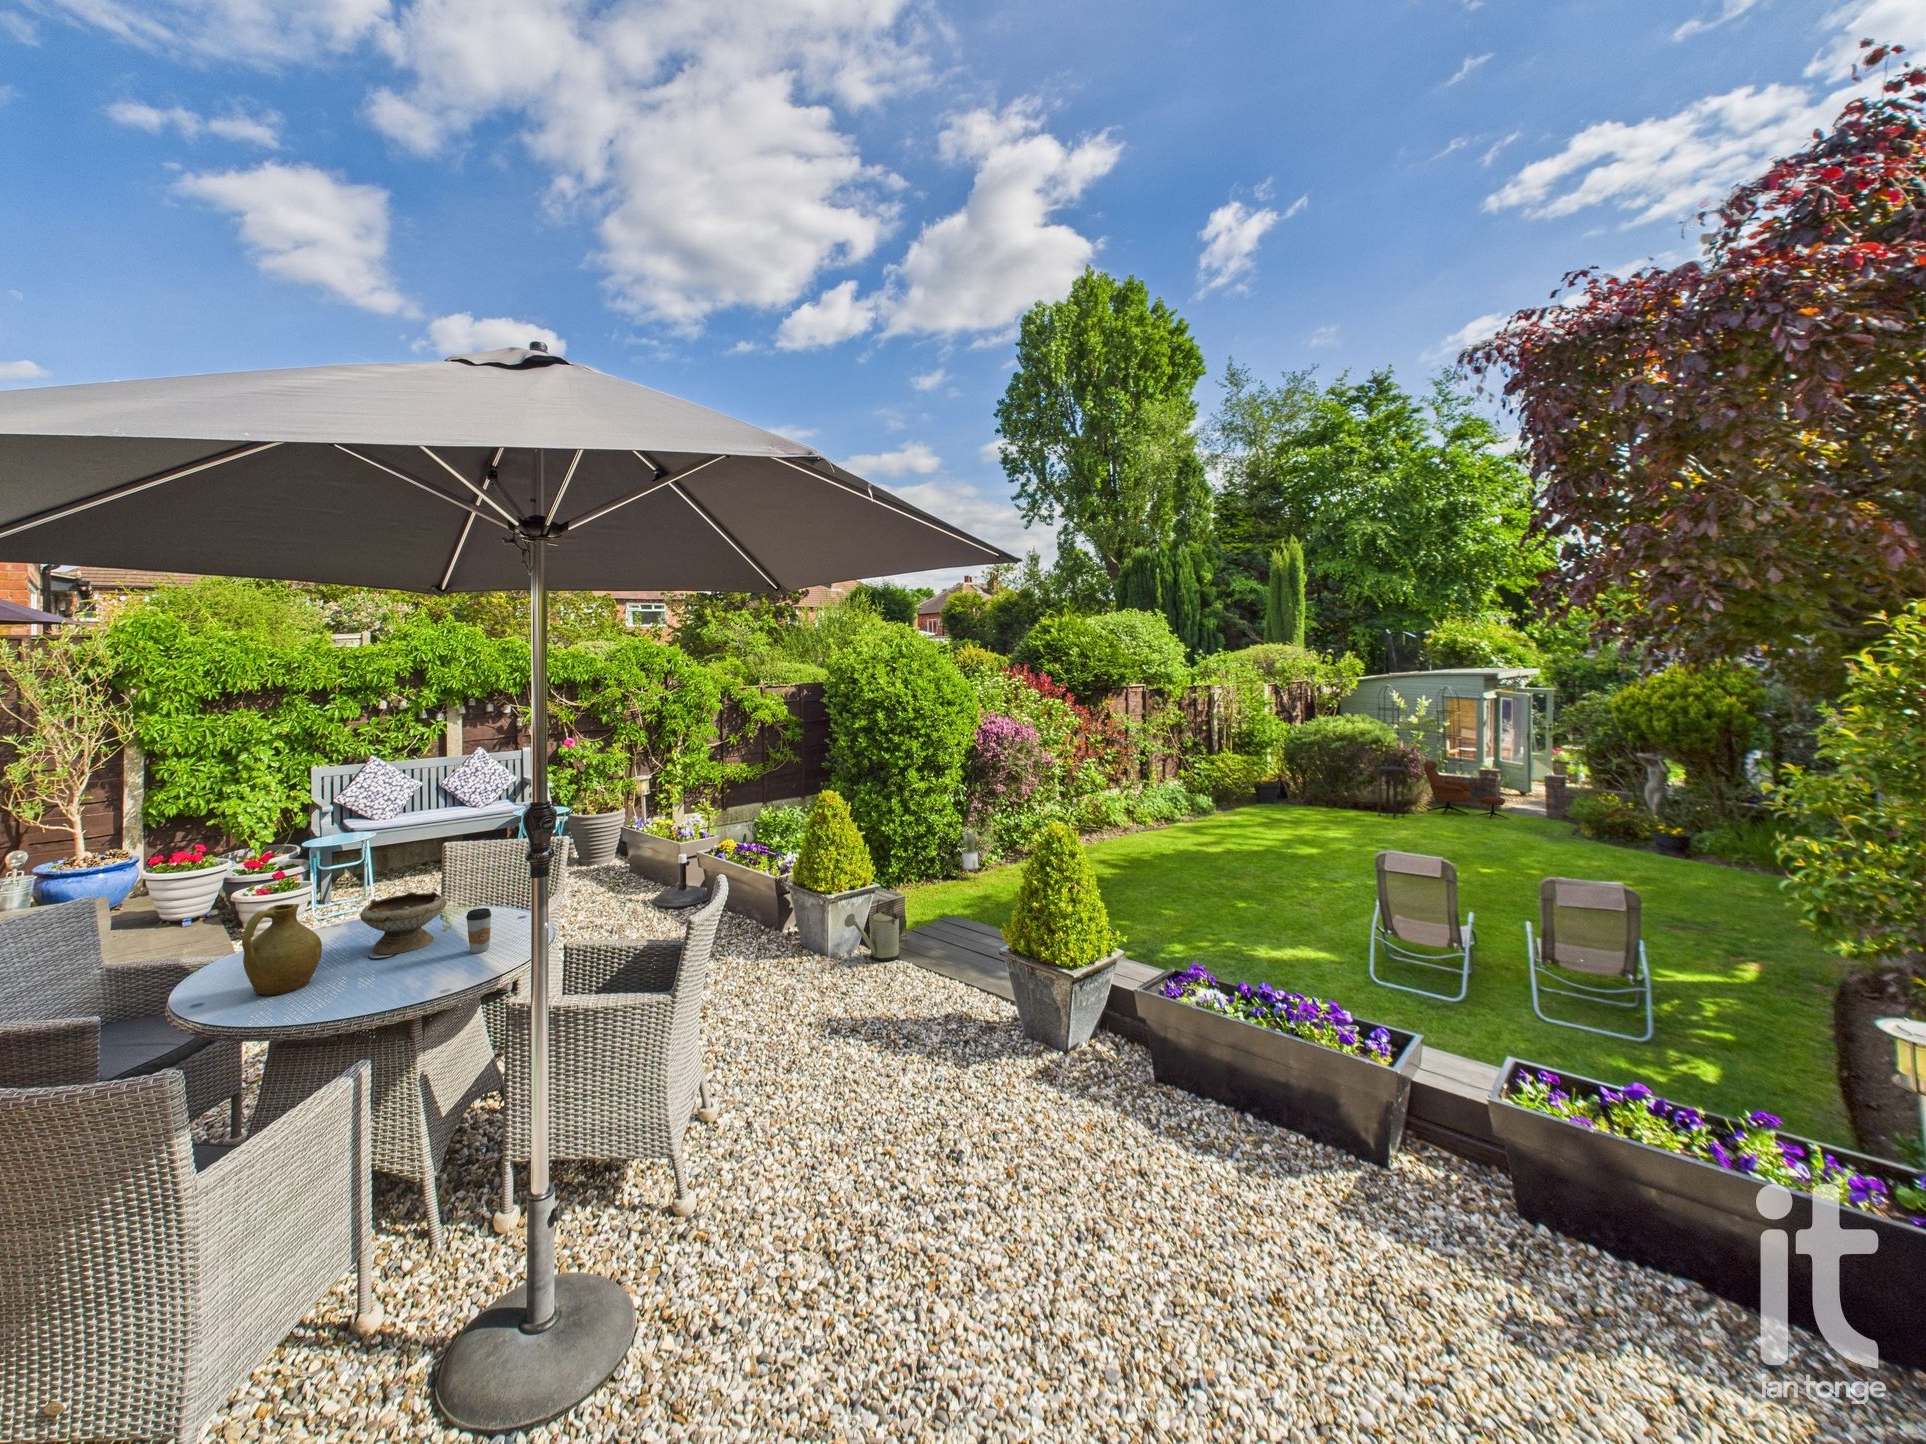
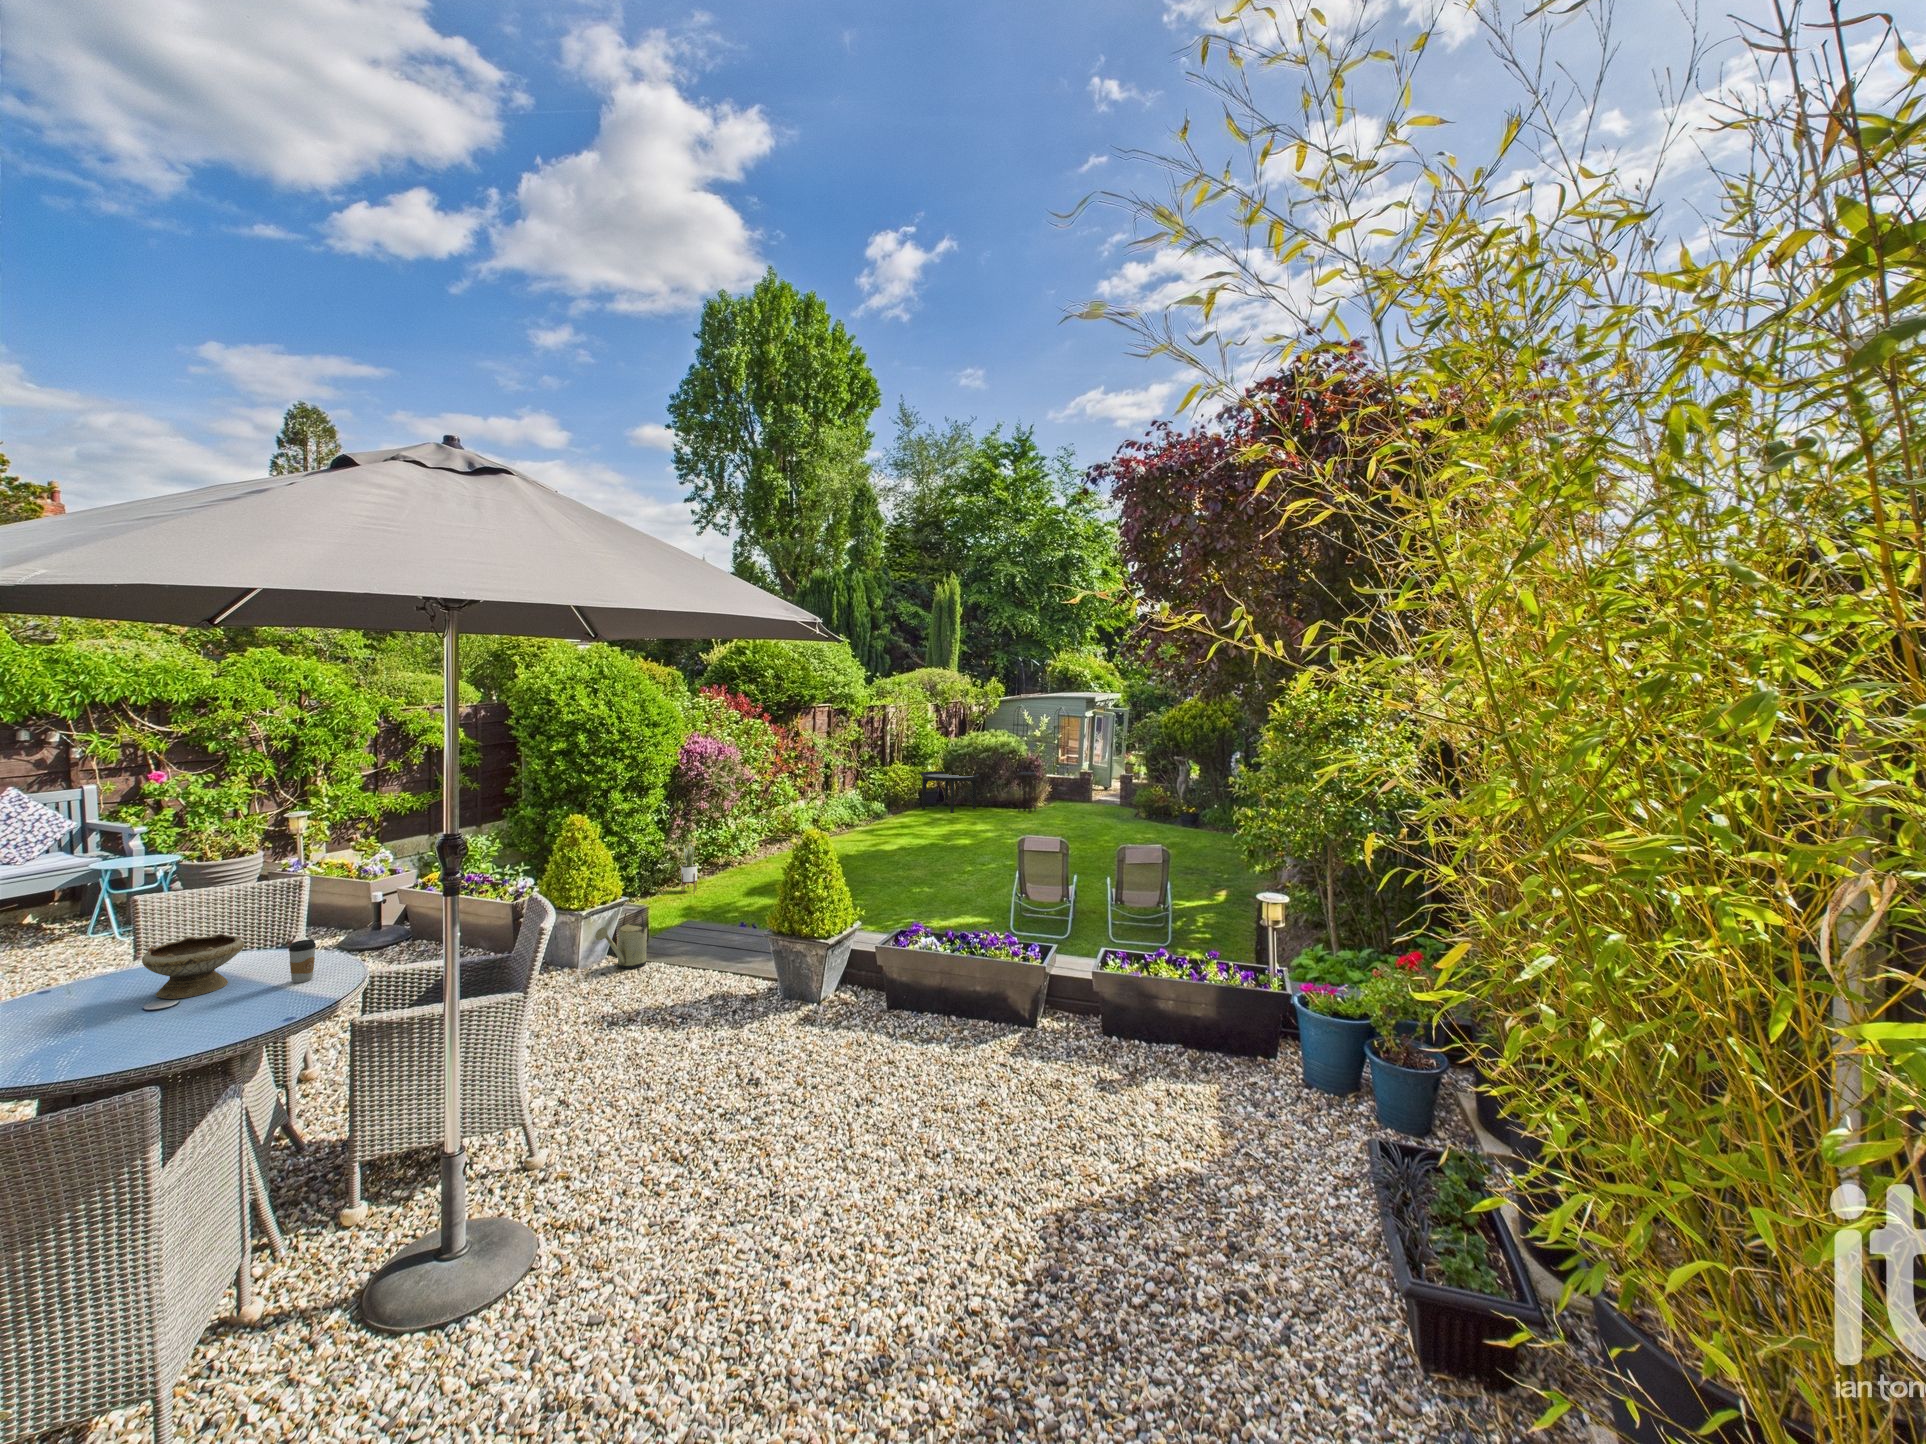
lounge chair: present [1424,761,1509,819] -> none [1049,766,1103,810]
round table: none [1247,762,1324,812] -> present [920,771,979,813]
pitcher: present [242,904,322,996] -> none [42,952,134,1047]

